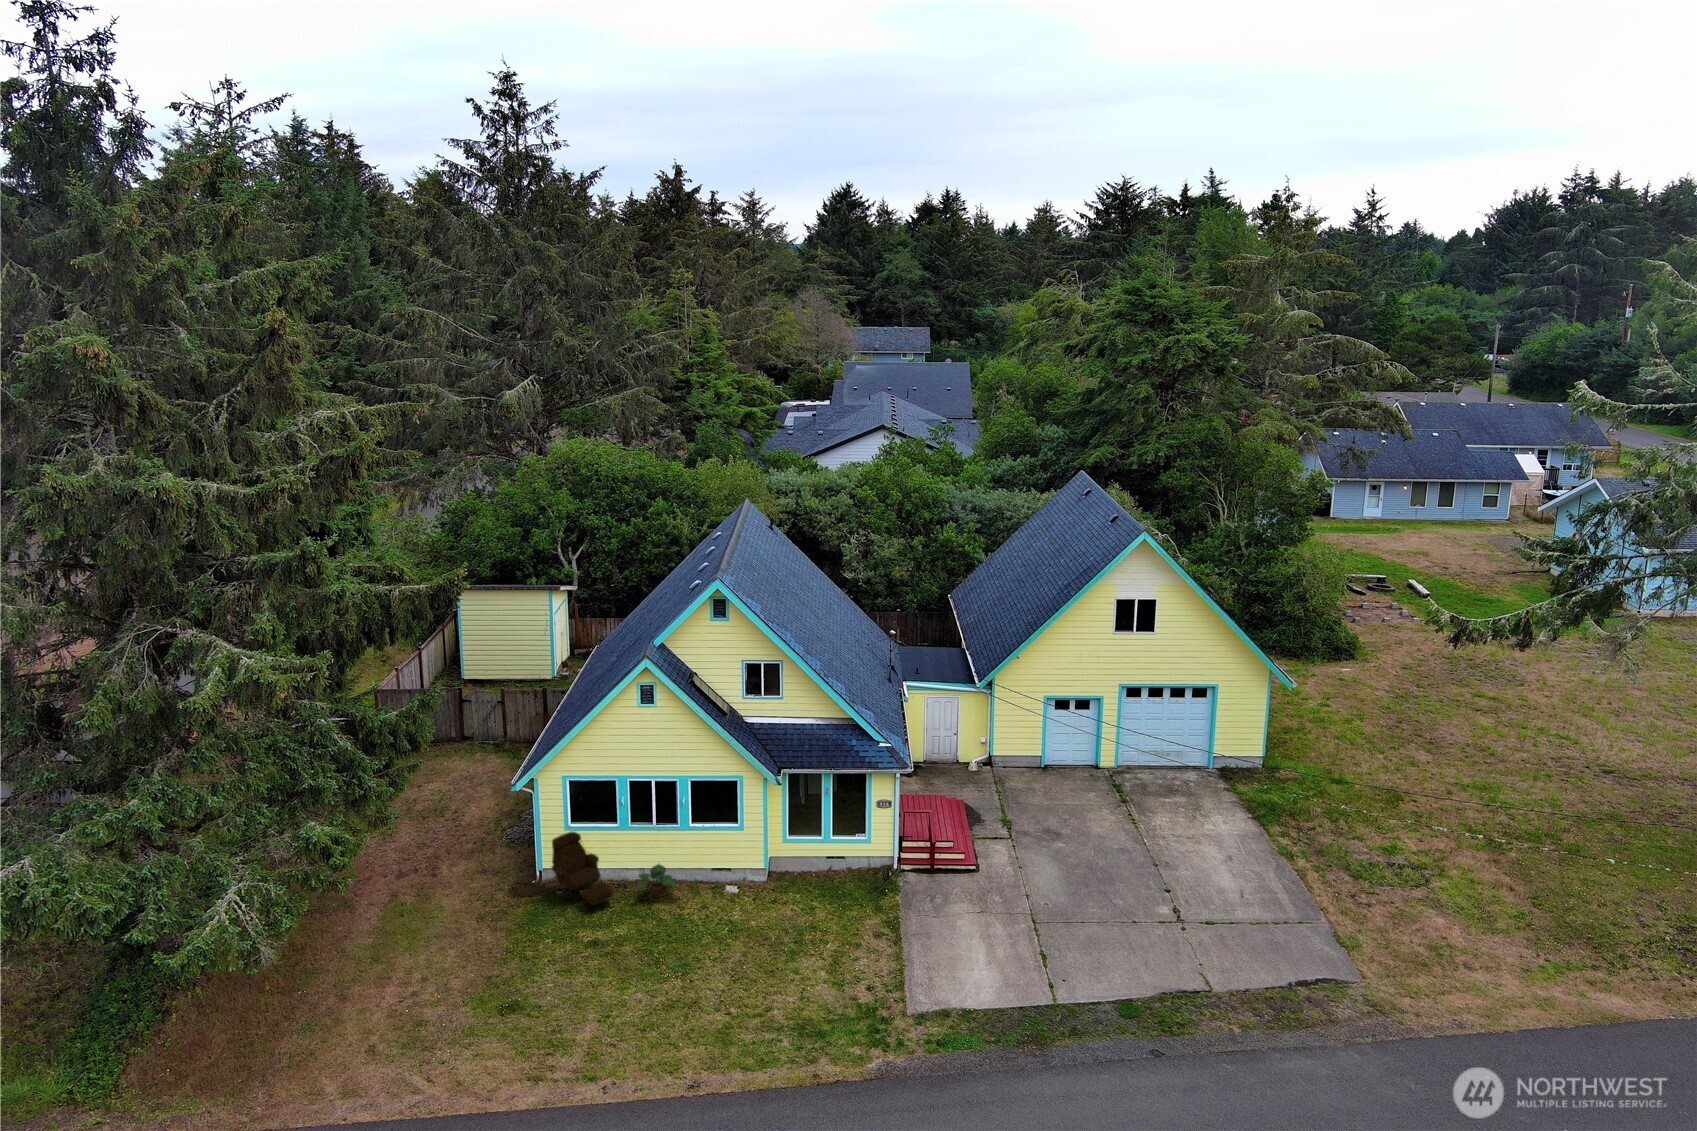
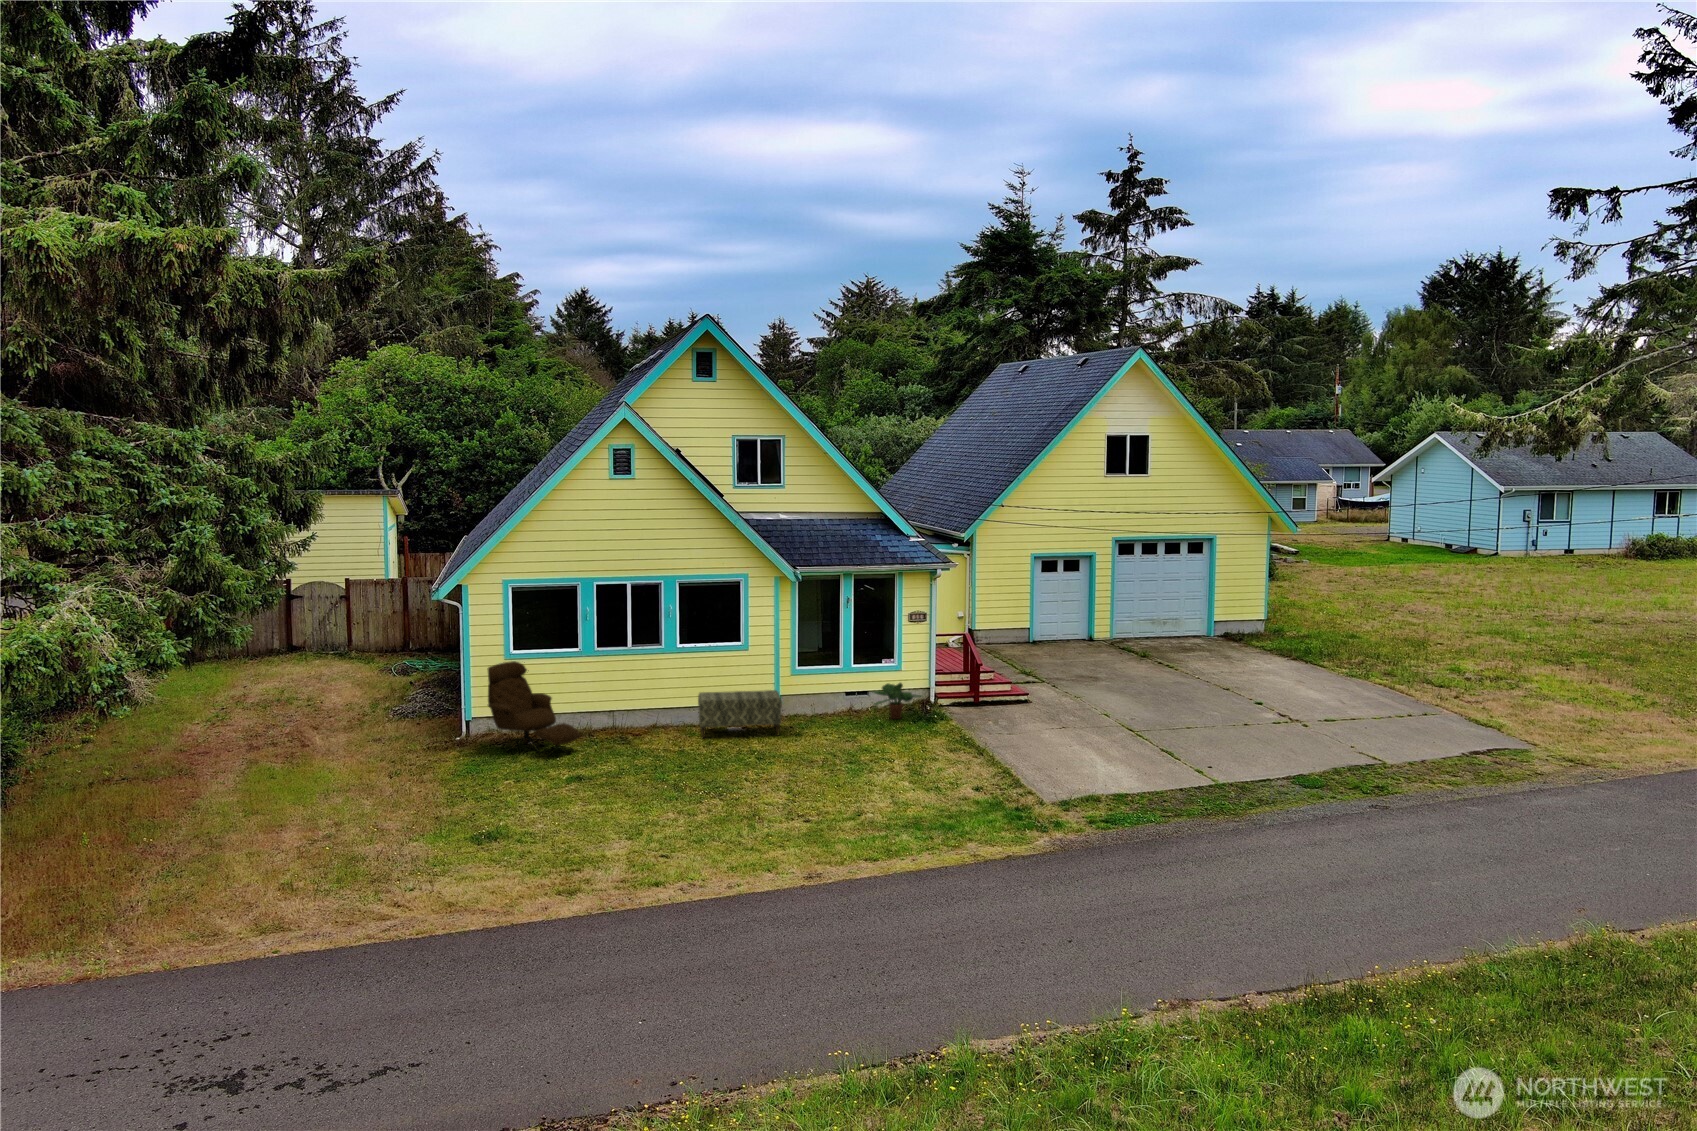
bench: none [701,858,765,899] -> present [698,690,782,738]
potted plant: present [635,864,677,898] -> present [874,683,922,719]
basket: present [514,874,541,896] -> none [427,727,468,752]

